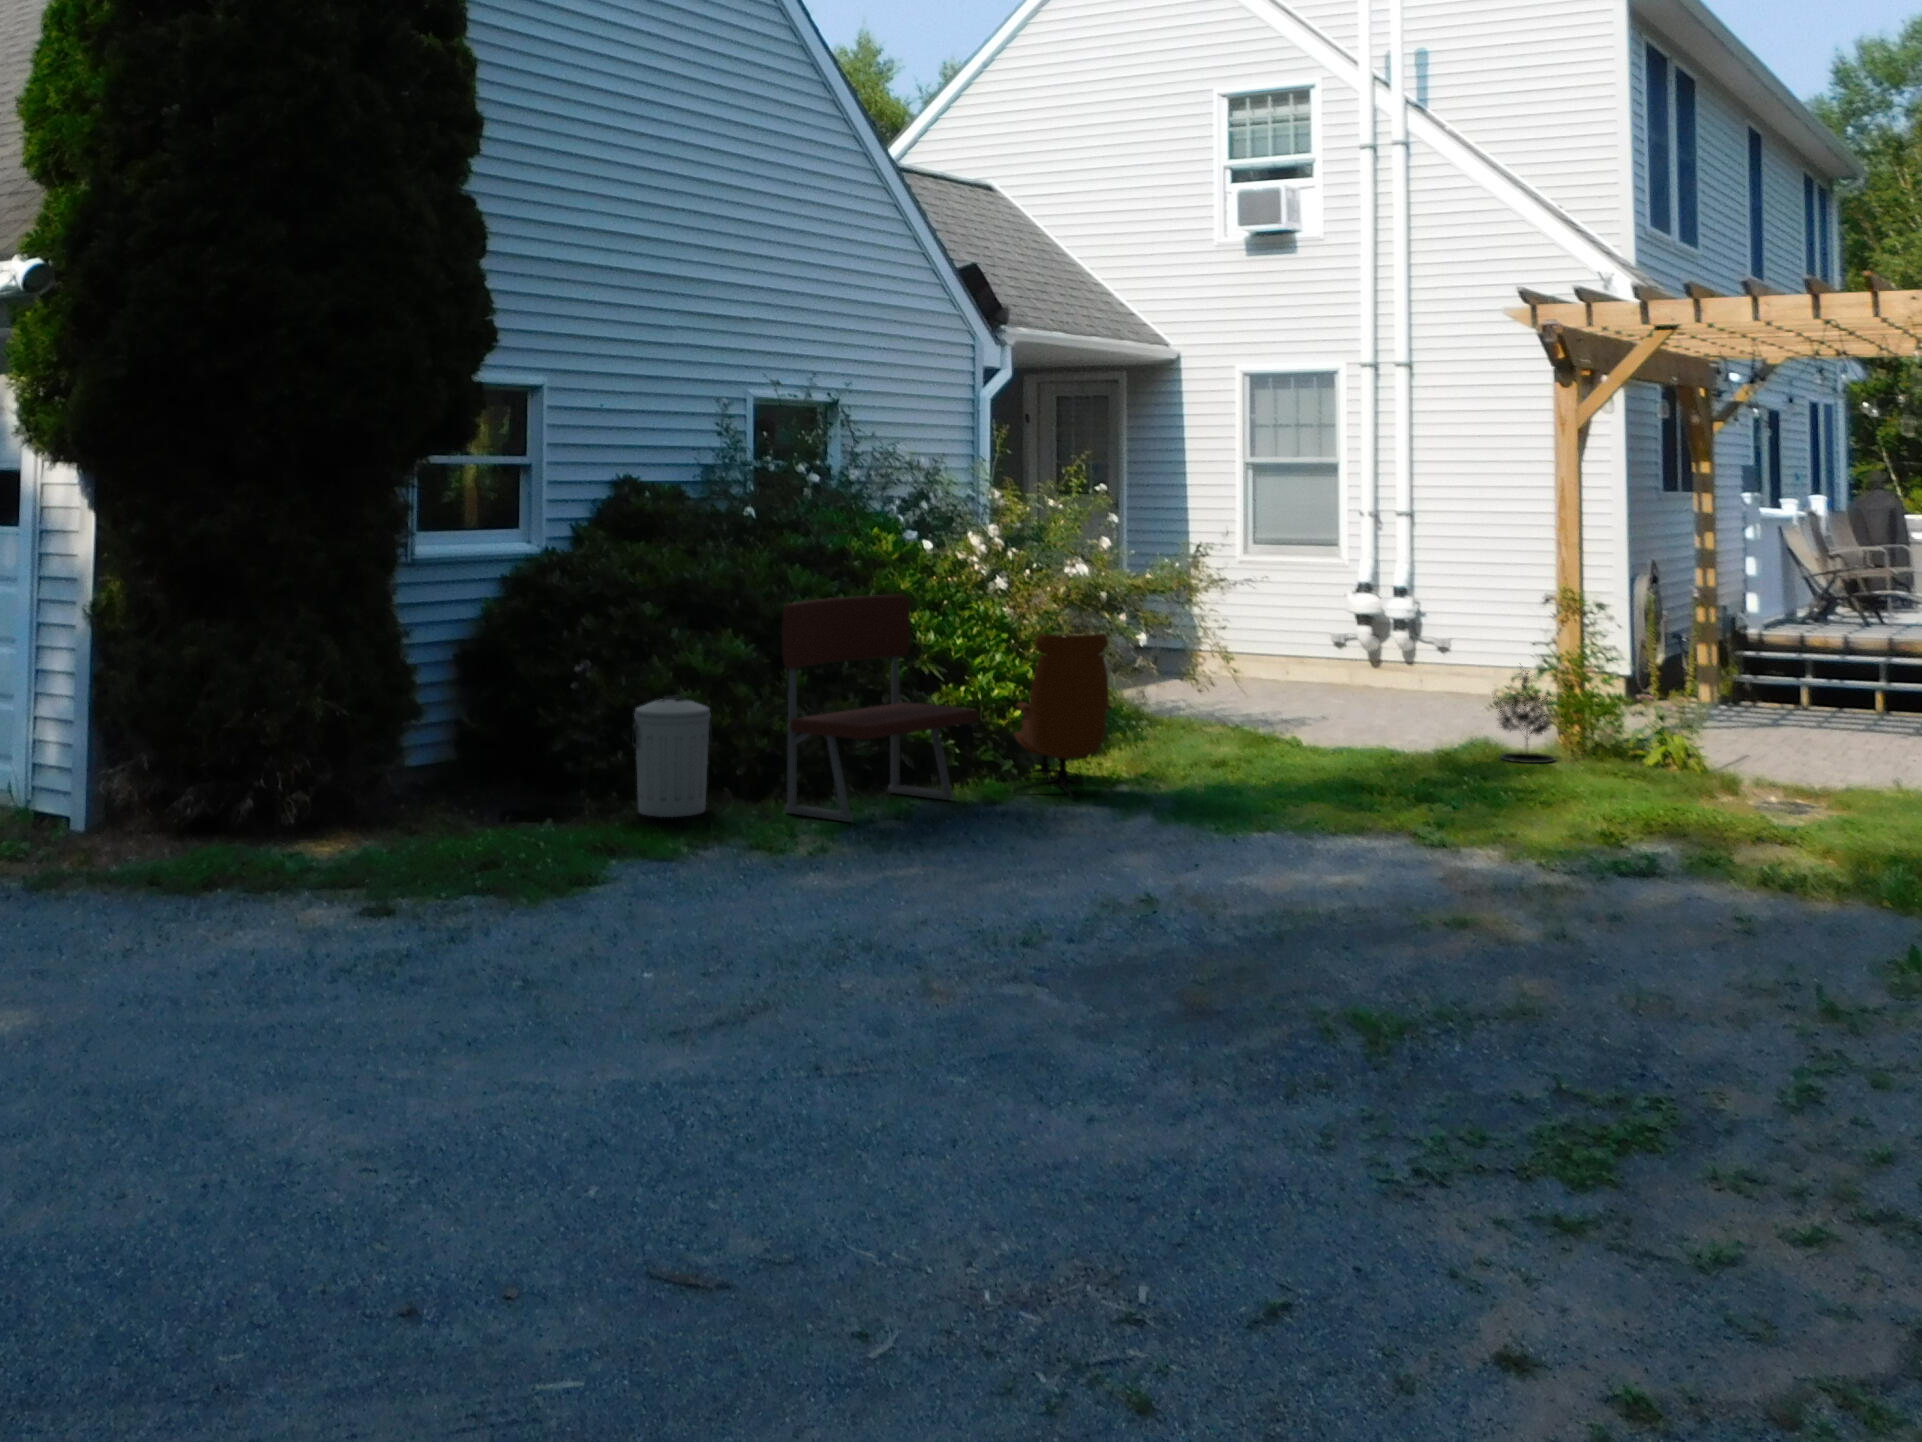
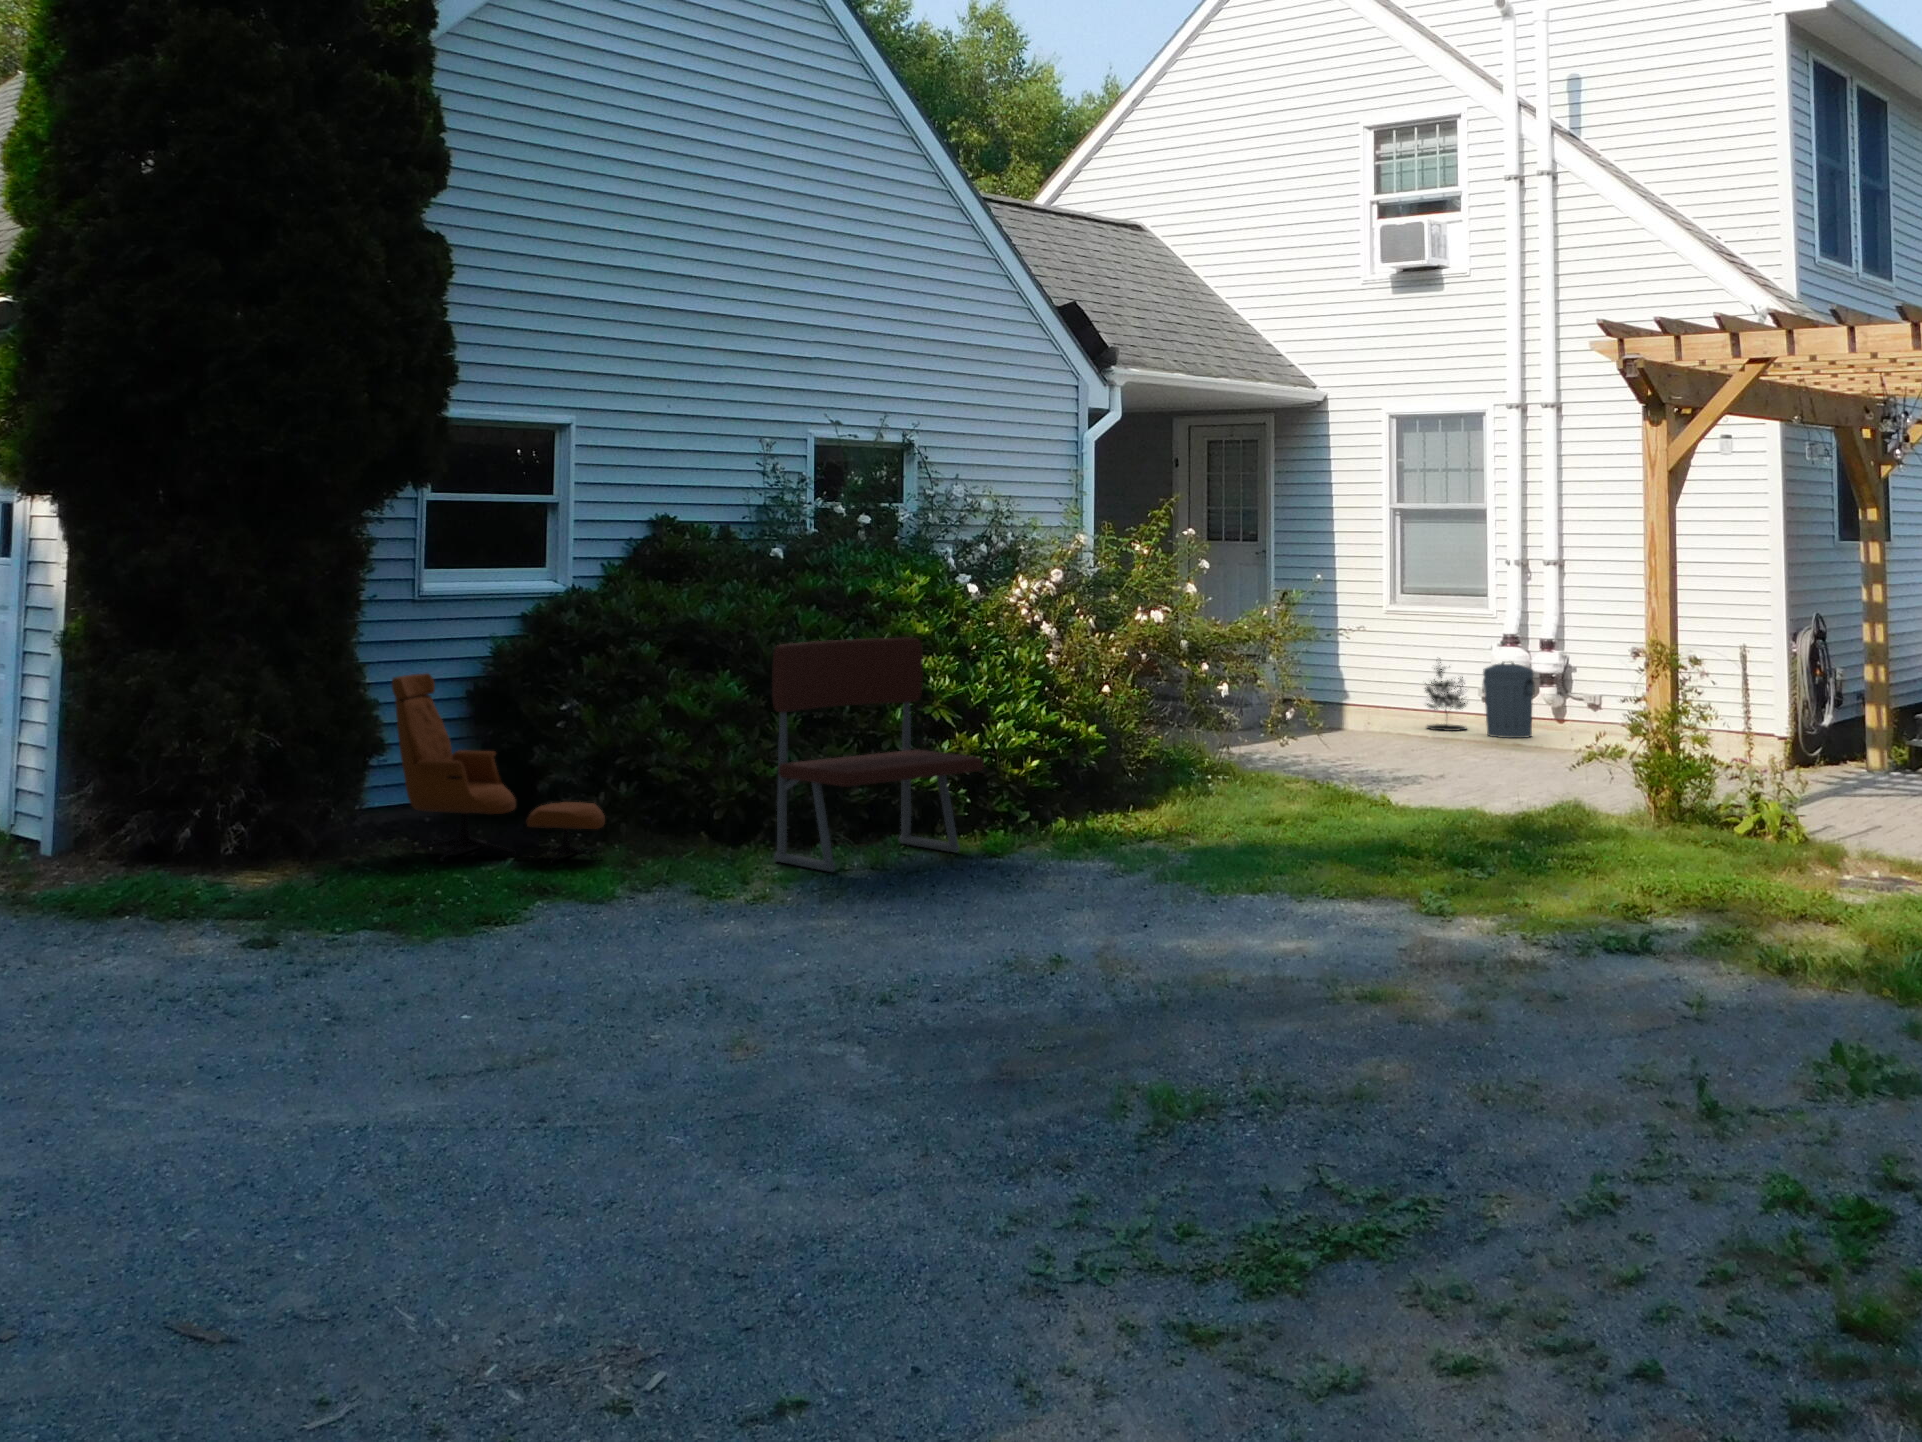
lounge chair: present [1012,634,1112,800] -> present [392,673,605,864]
potted tree: present [1493,664,1555,763] -> present [1425,658,1466,731]
trash can: present [633,696,712,817] -> present [1483,662,1535,738]

